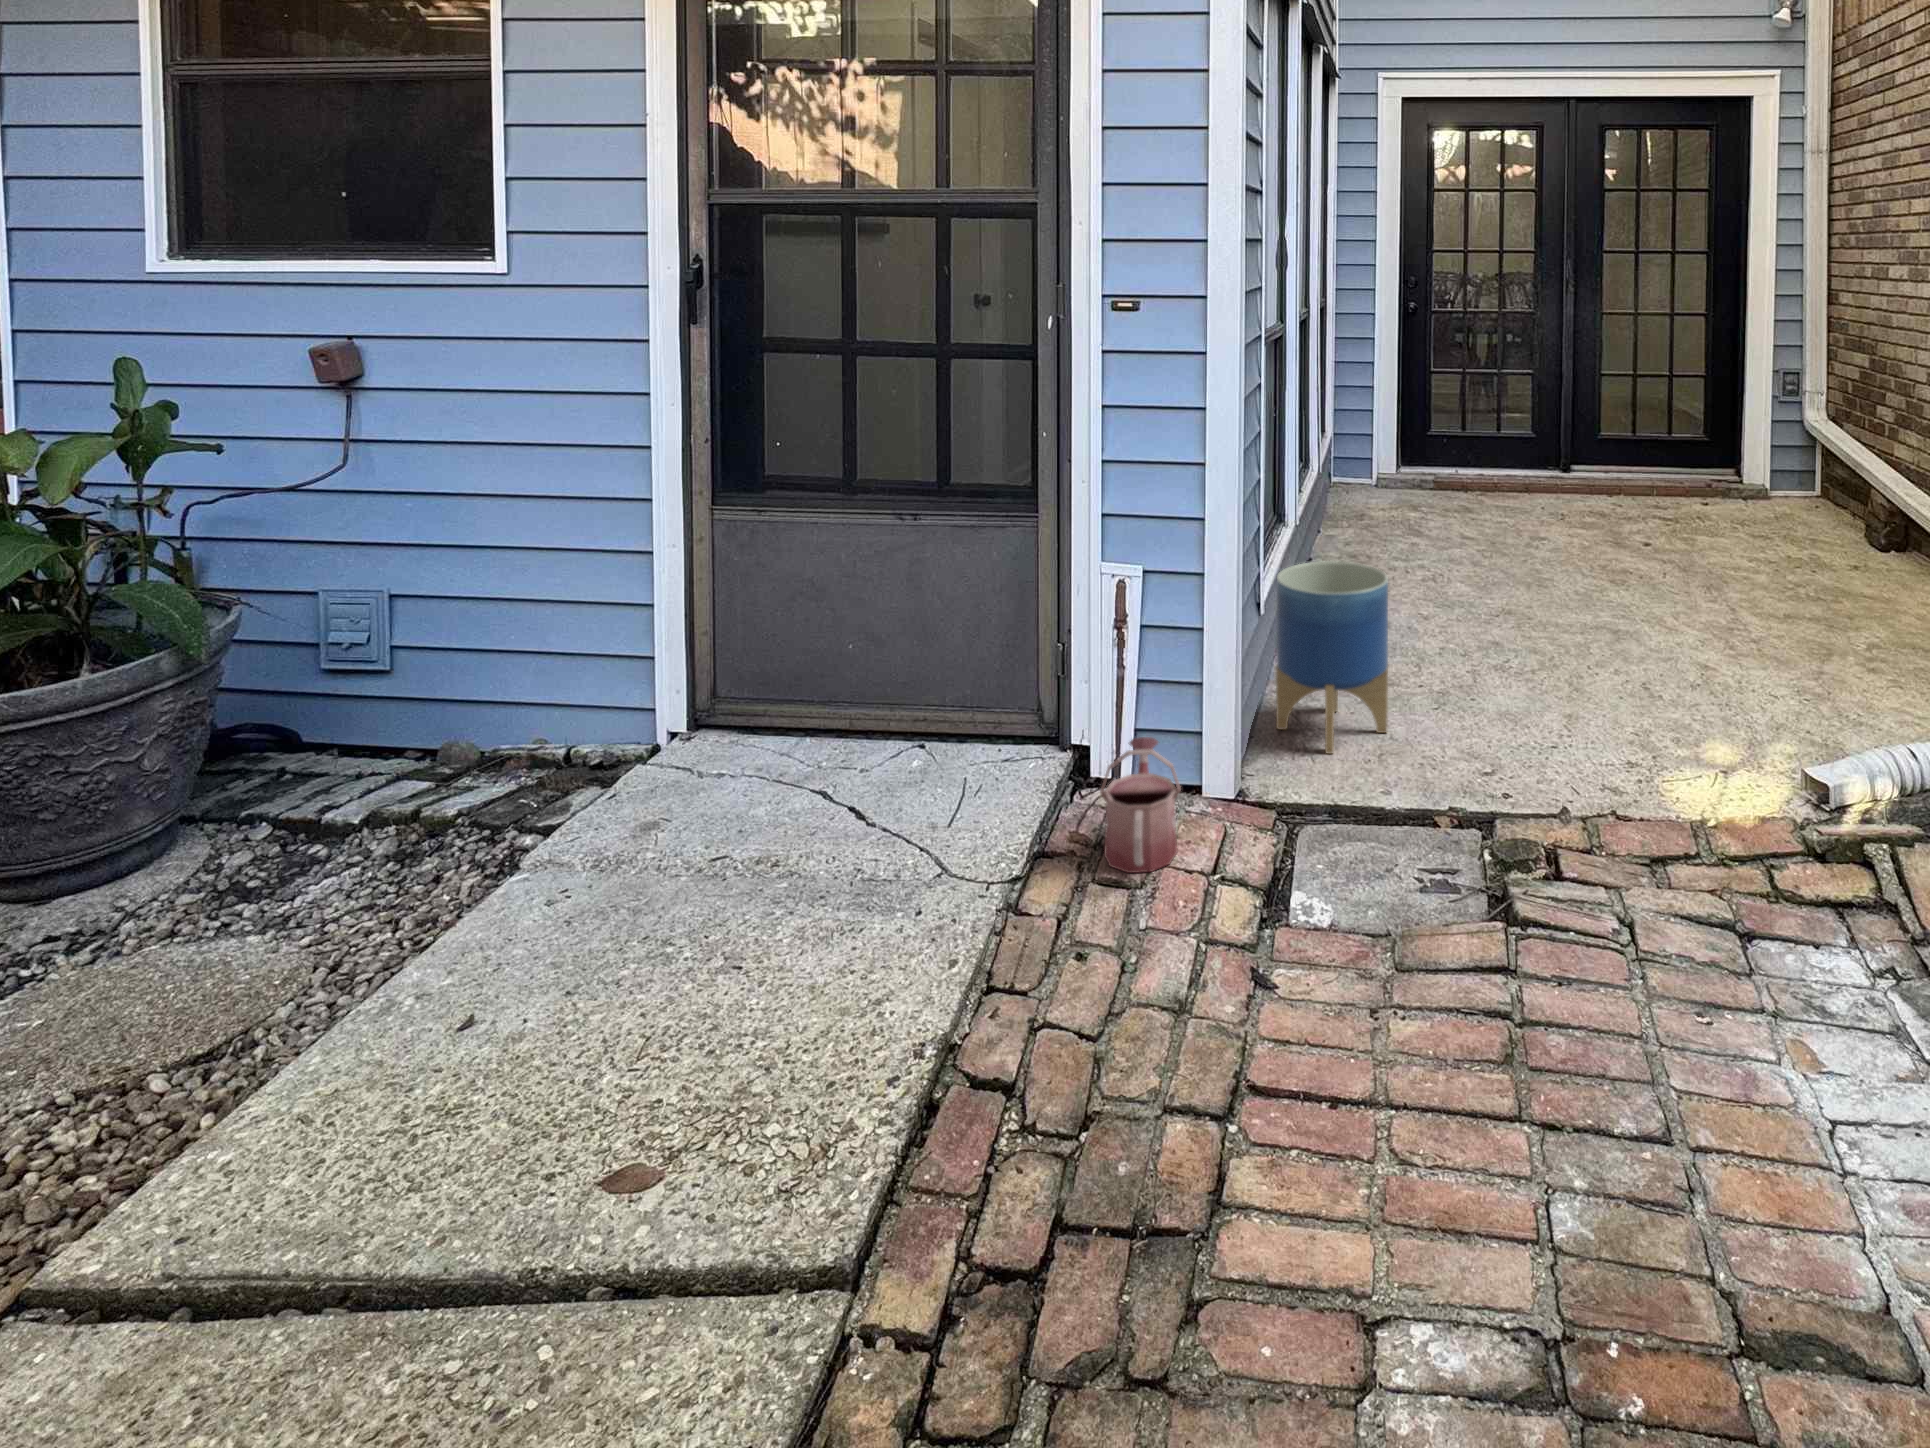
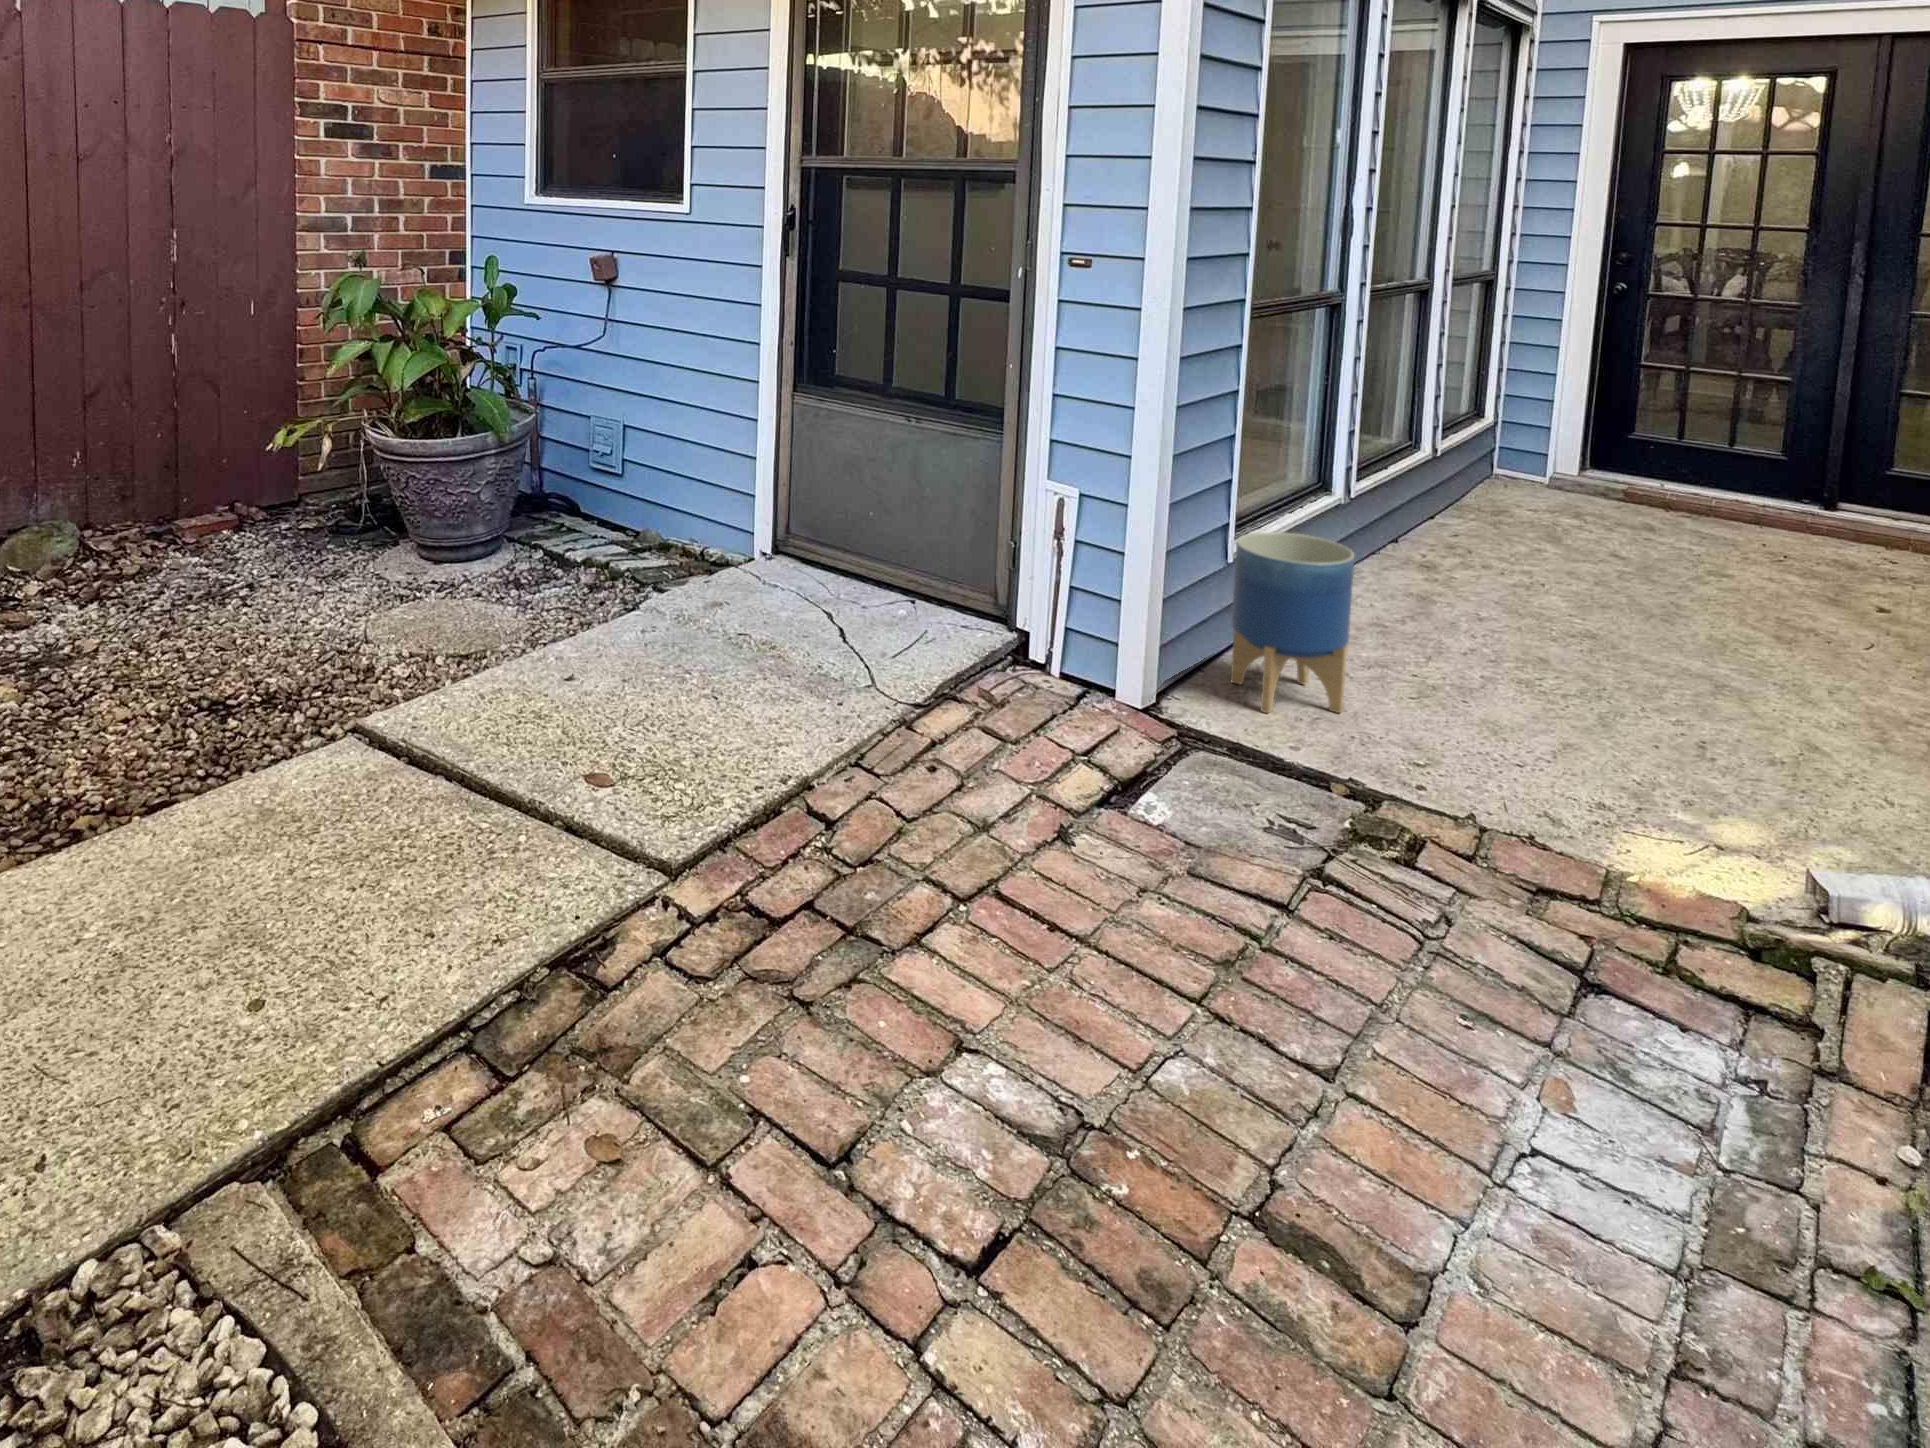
watering can: present [1100,737,1181,873] -> none [1004,639,1076,744]

